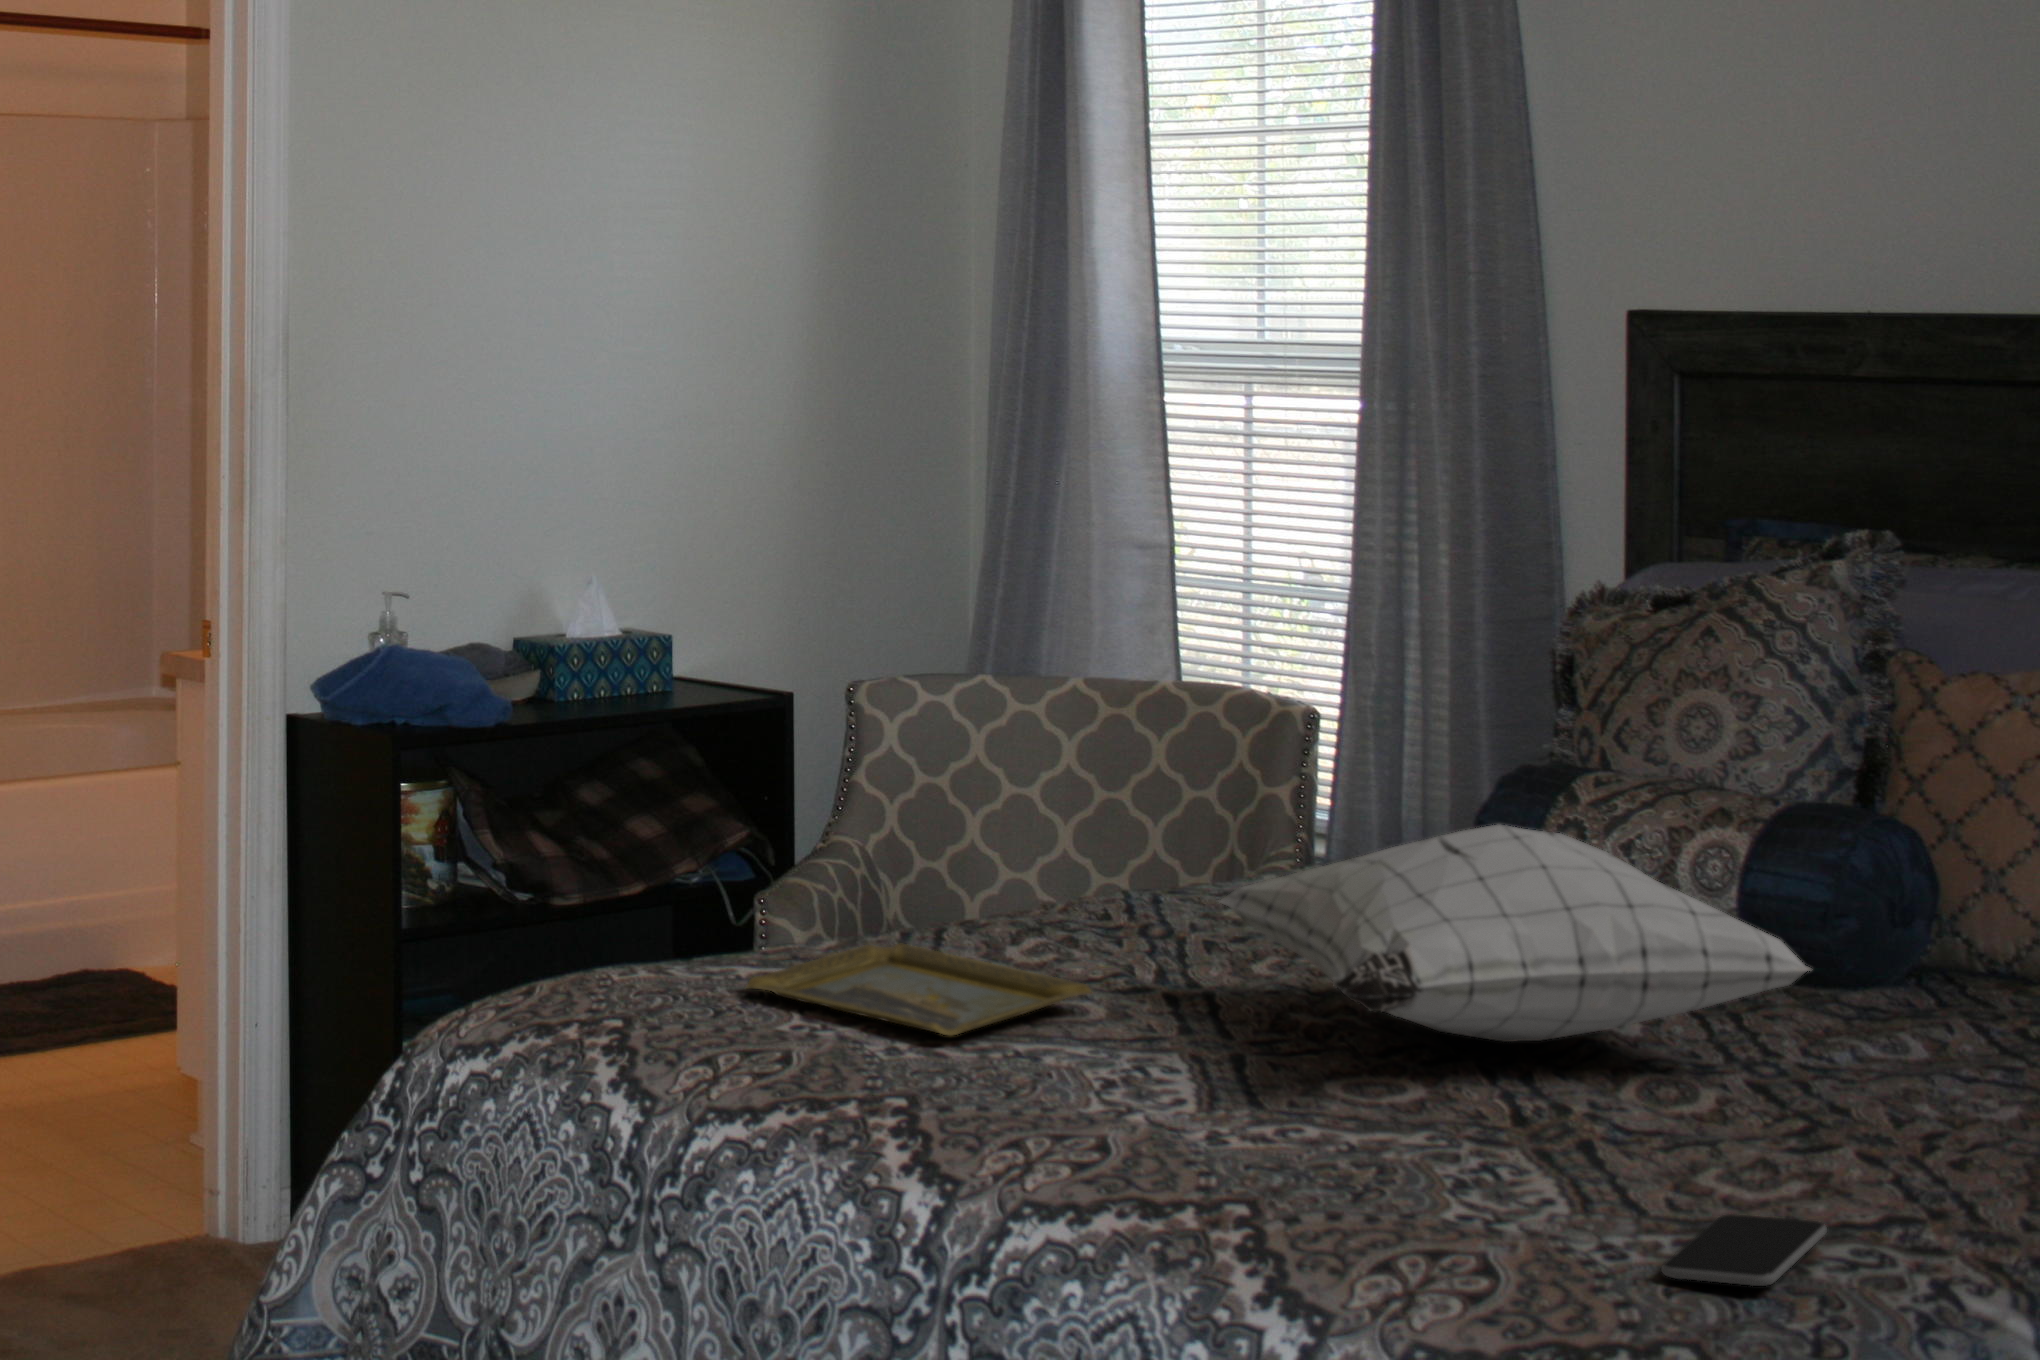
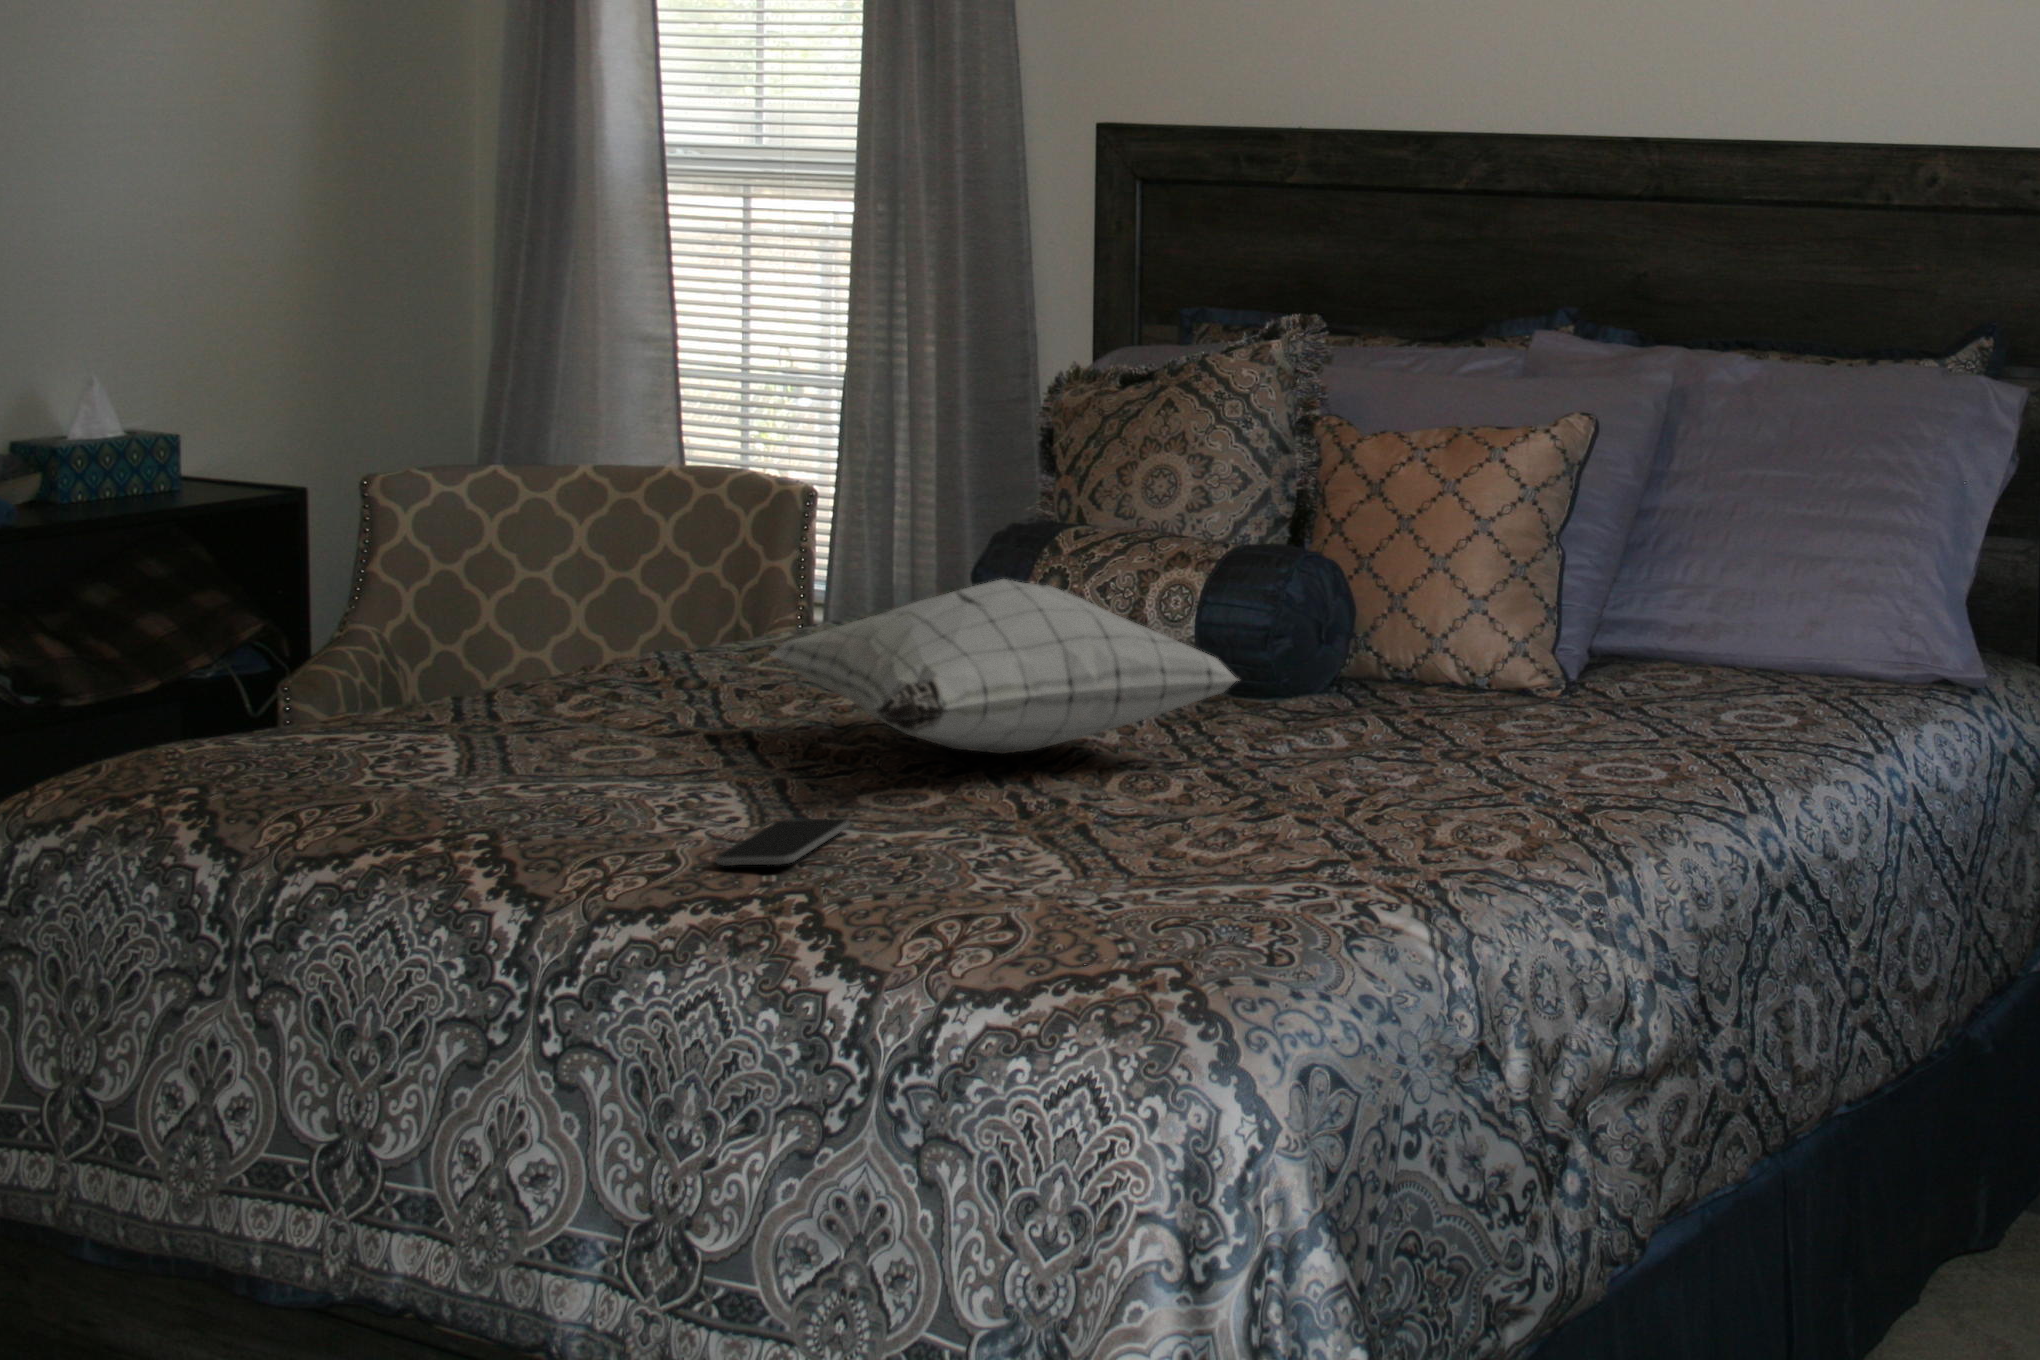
tray: present [746,944,1091,1035] -> none [330,707,659,779]
smartphone: present [1661,1214,1827,1286] -> present [715,818,850,866]

